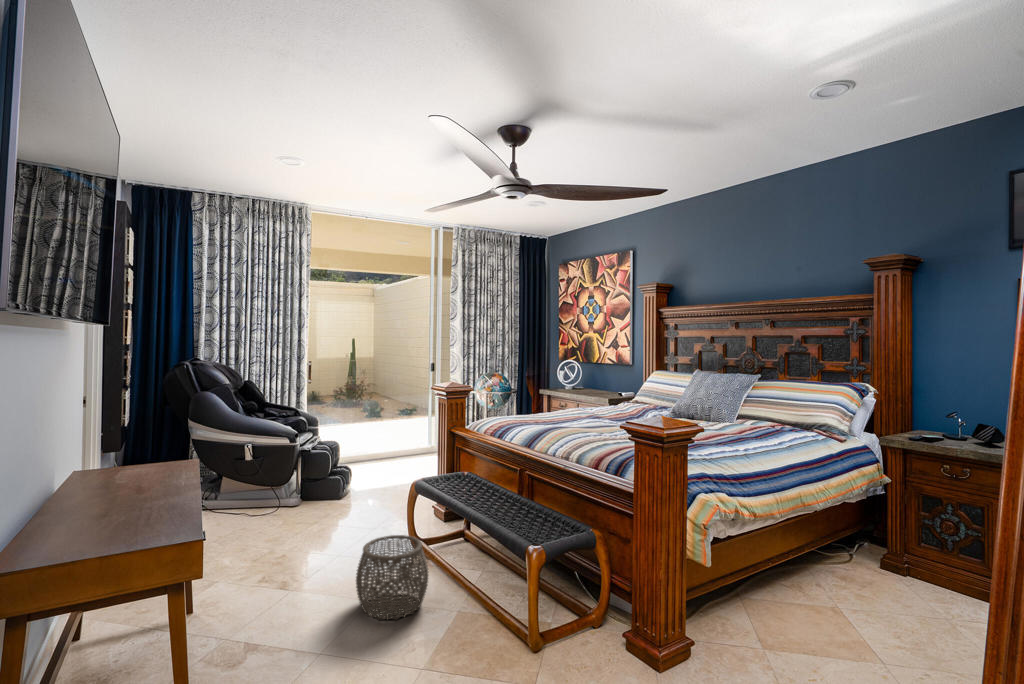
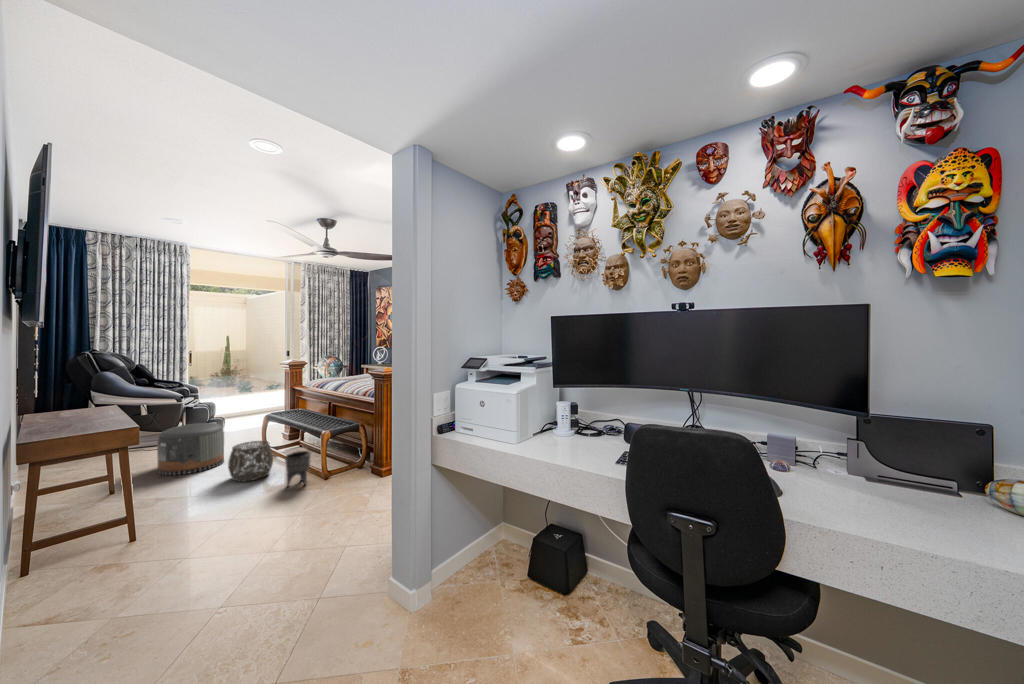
pouf: none [257,486,350,579] -> present [157,423,224,475]
planter: none [455,575,501,655] -> present [285,451,311,486]

